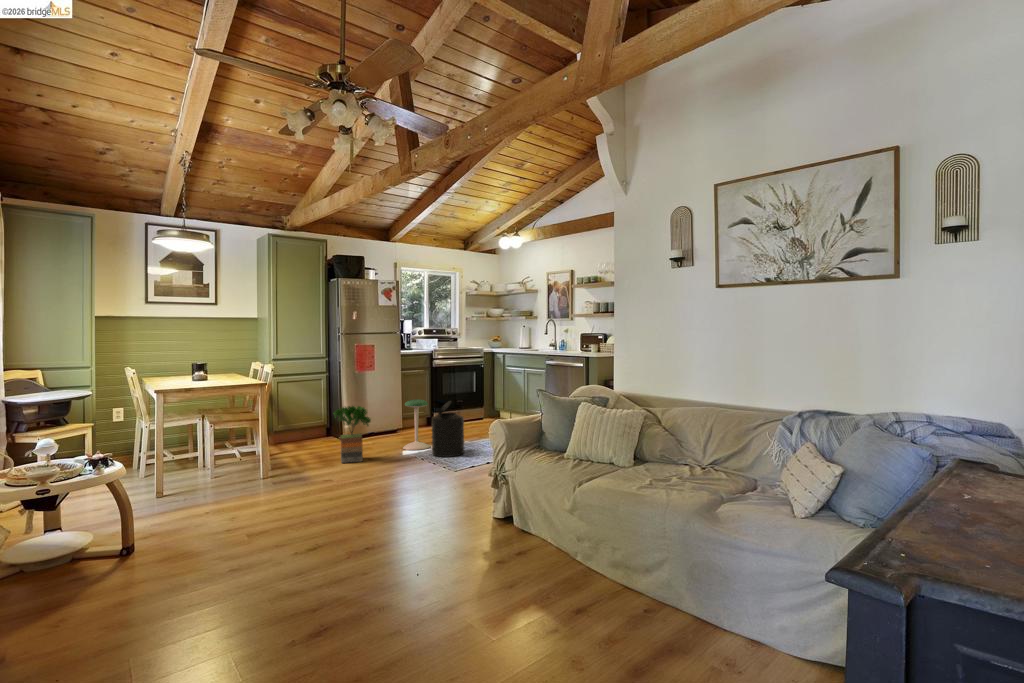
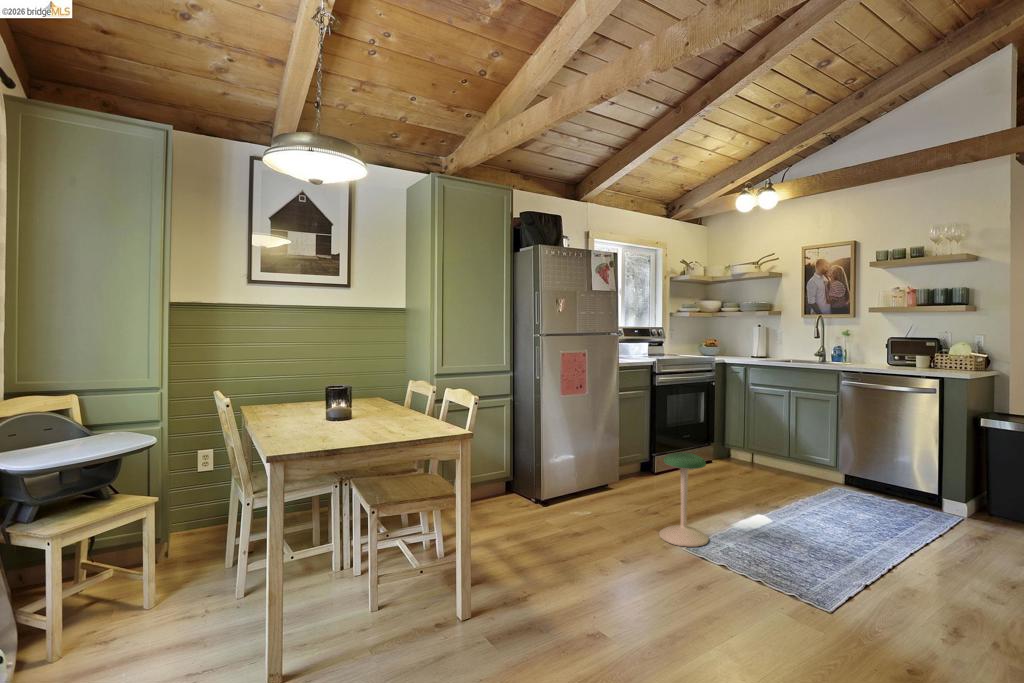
trash can: present [432,401,464,457] -> none [737,468,806,582]
potted tree: present [334,406,371,463] -> none [568,472,647,589]

